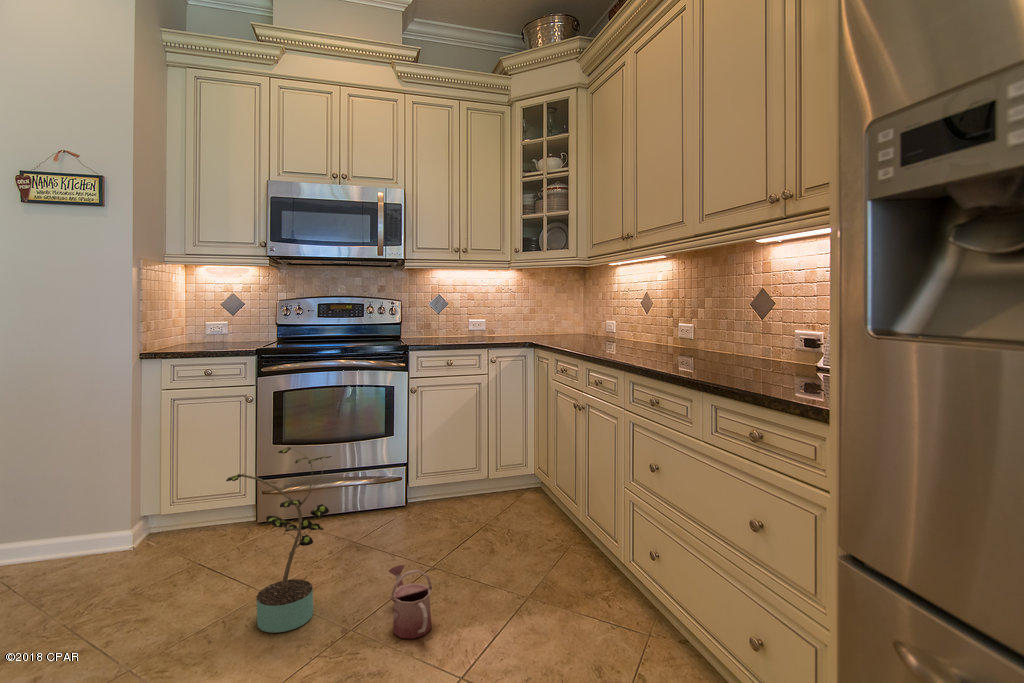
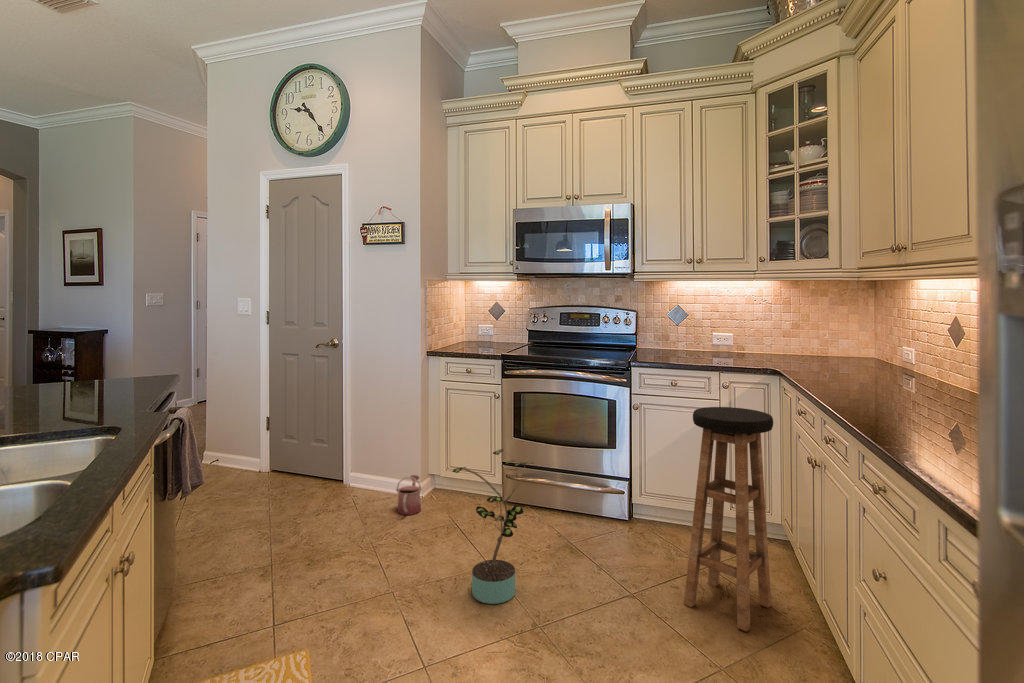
bar stool: none [489,381,558,580] -> present [684,407,773,631]
watering can: present [389,565,432,639] -> present [396,475,422,515]

